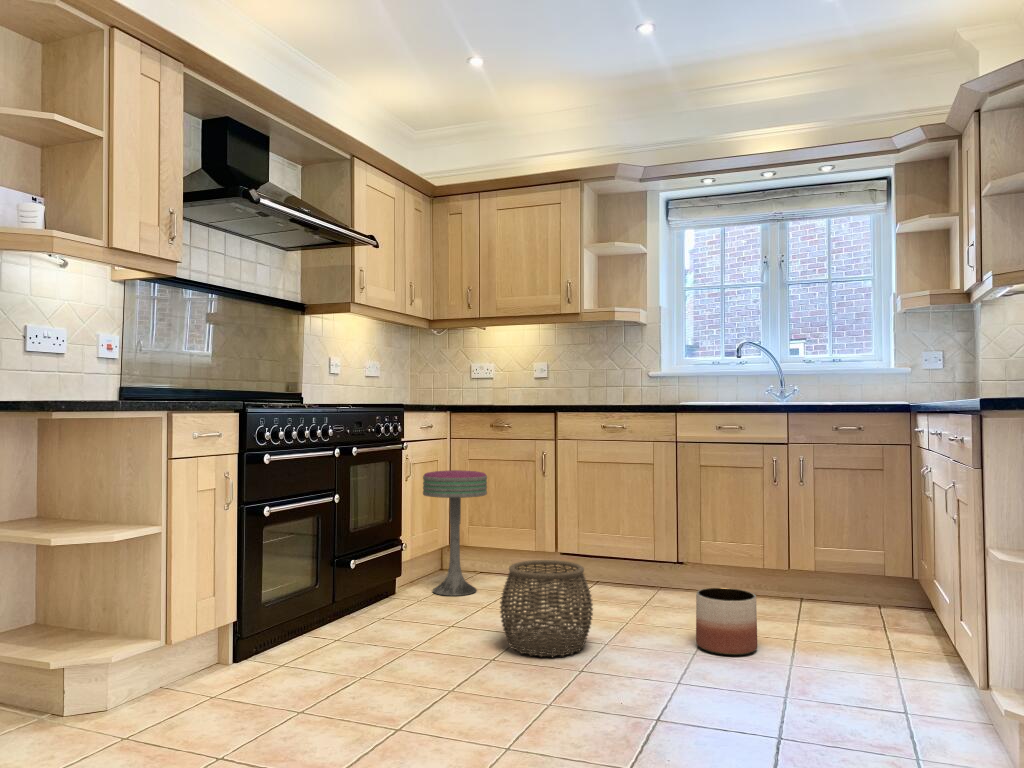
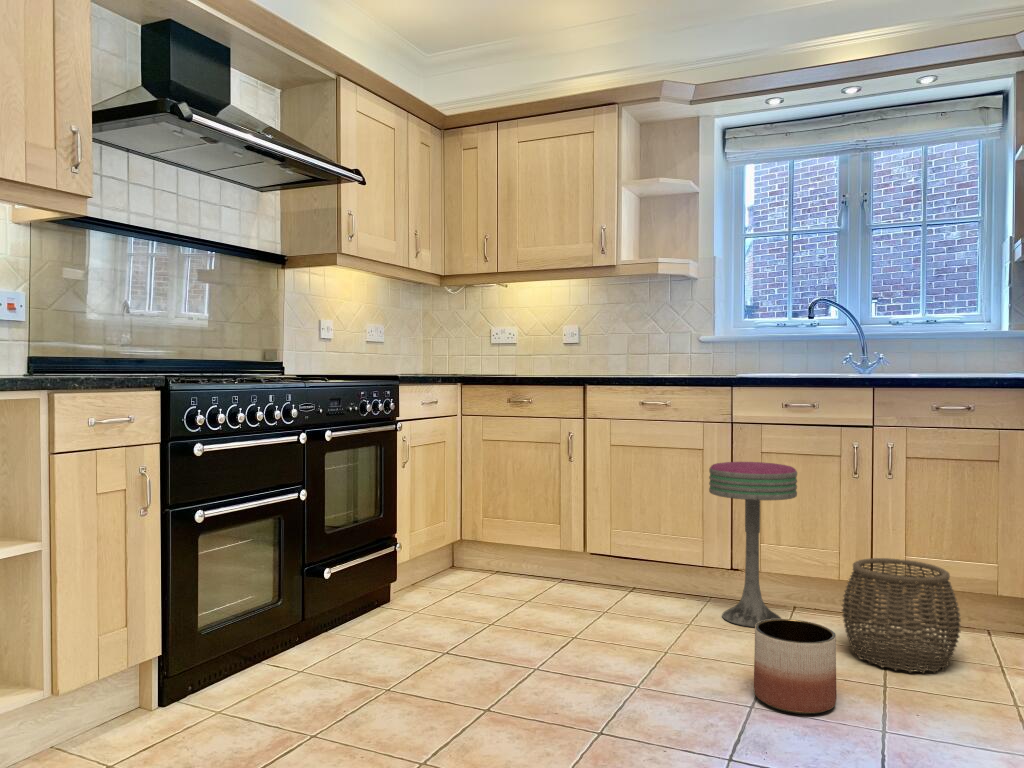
bar stool: present [423,470,487,596] -> present [709,462,797,627]
woven basket: present [500,560,593,657] -> present [842,558,961,673]

